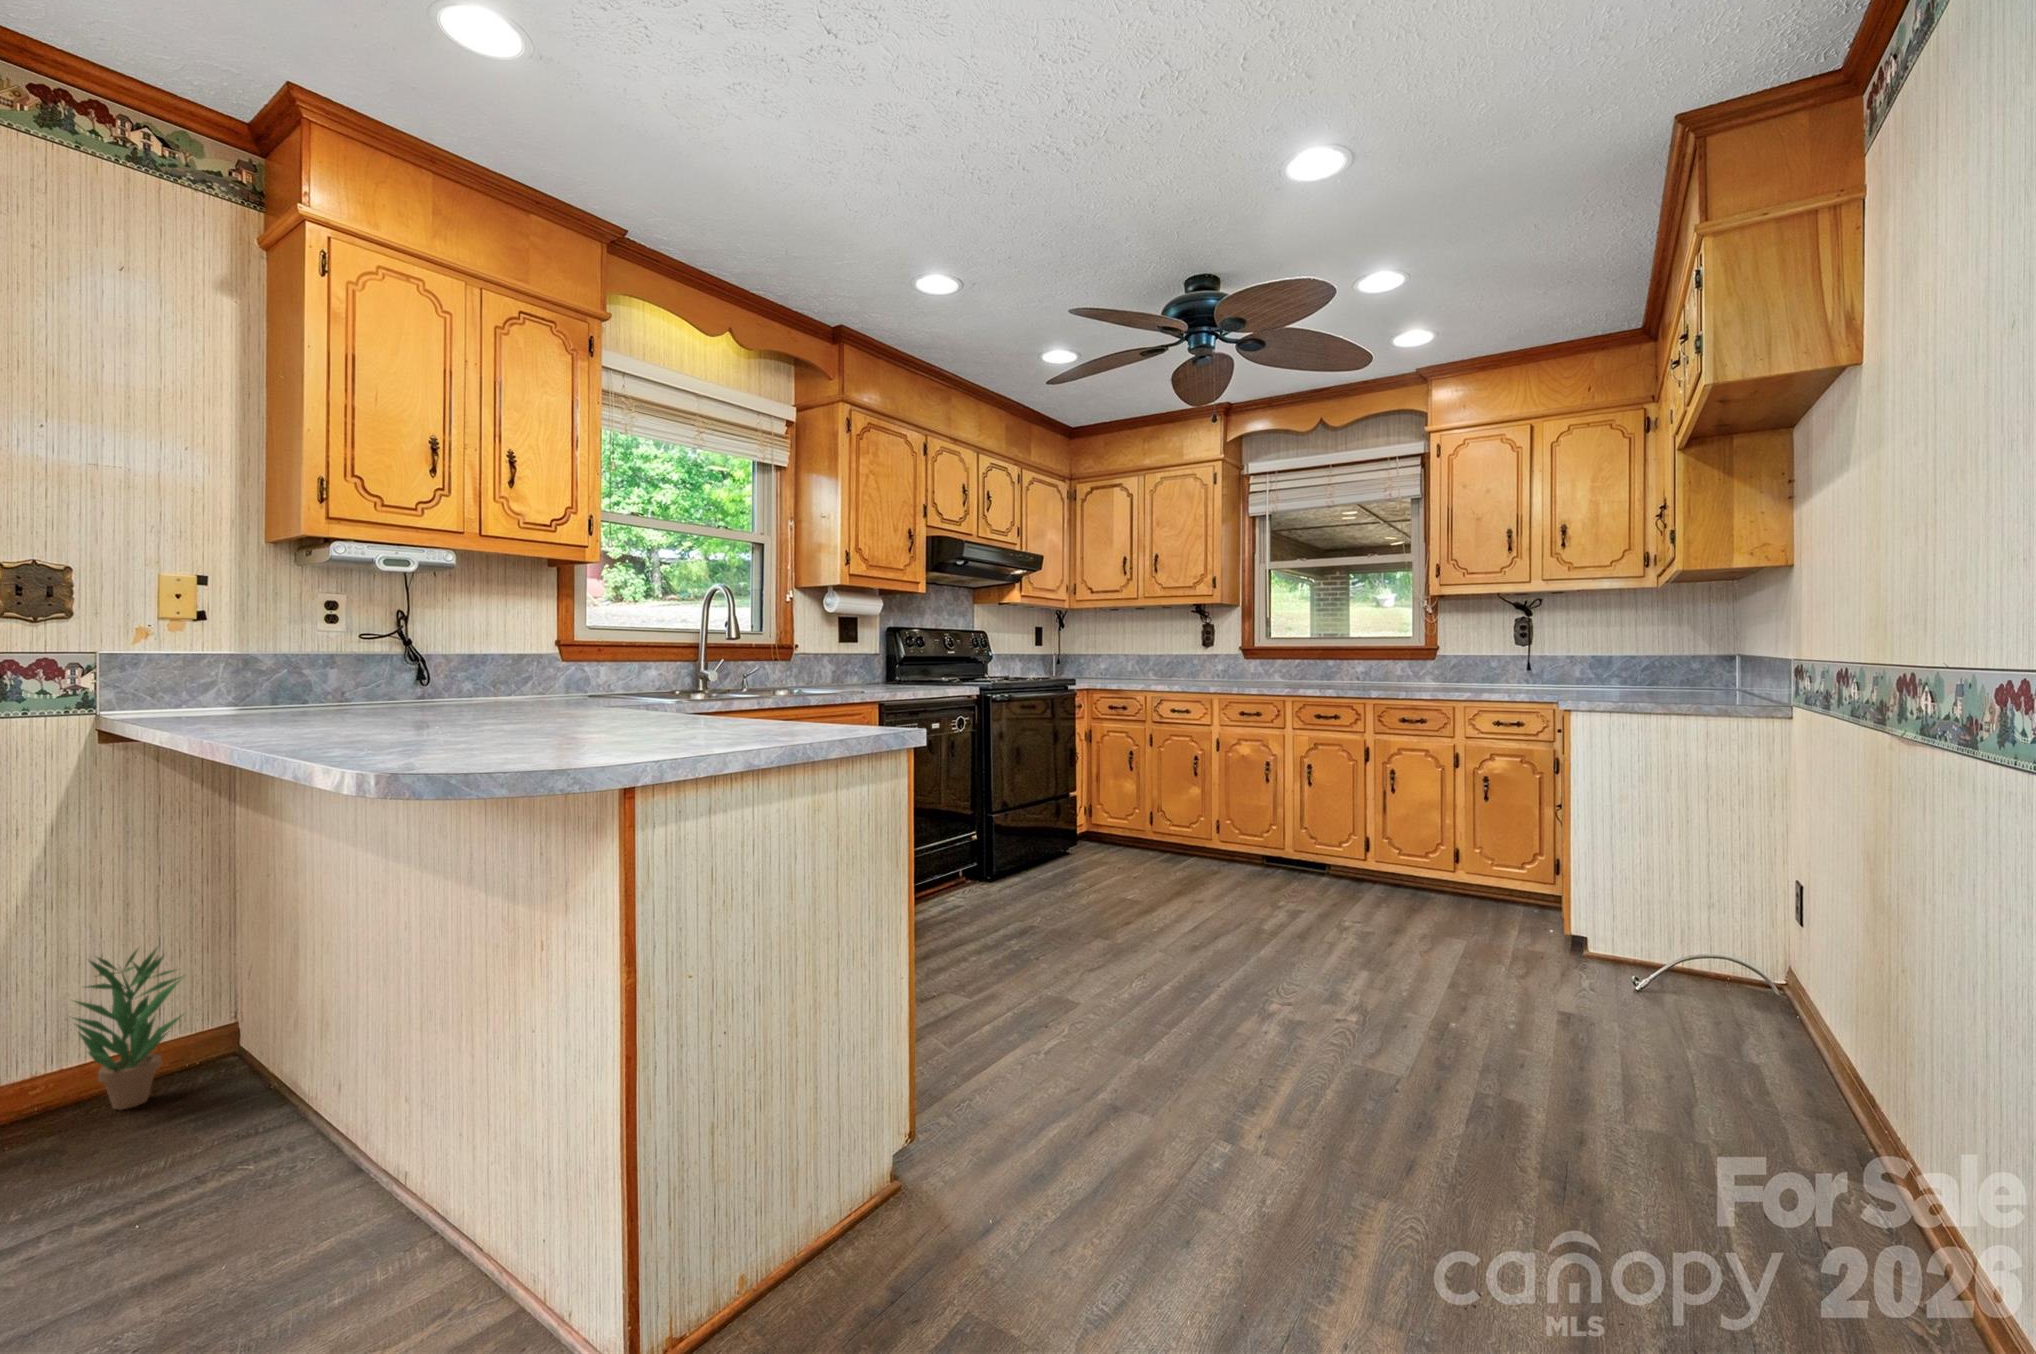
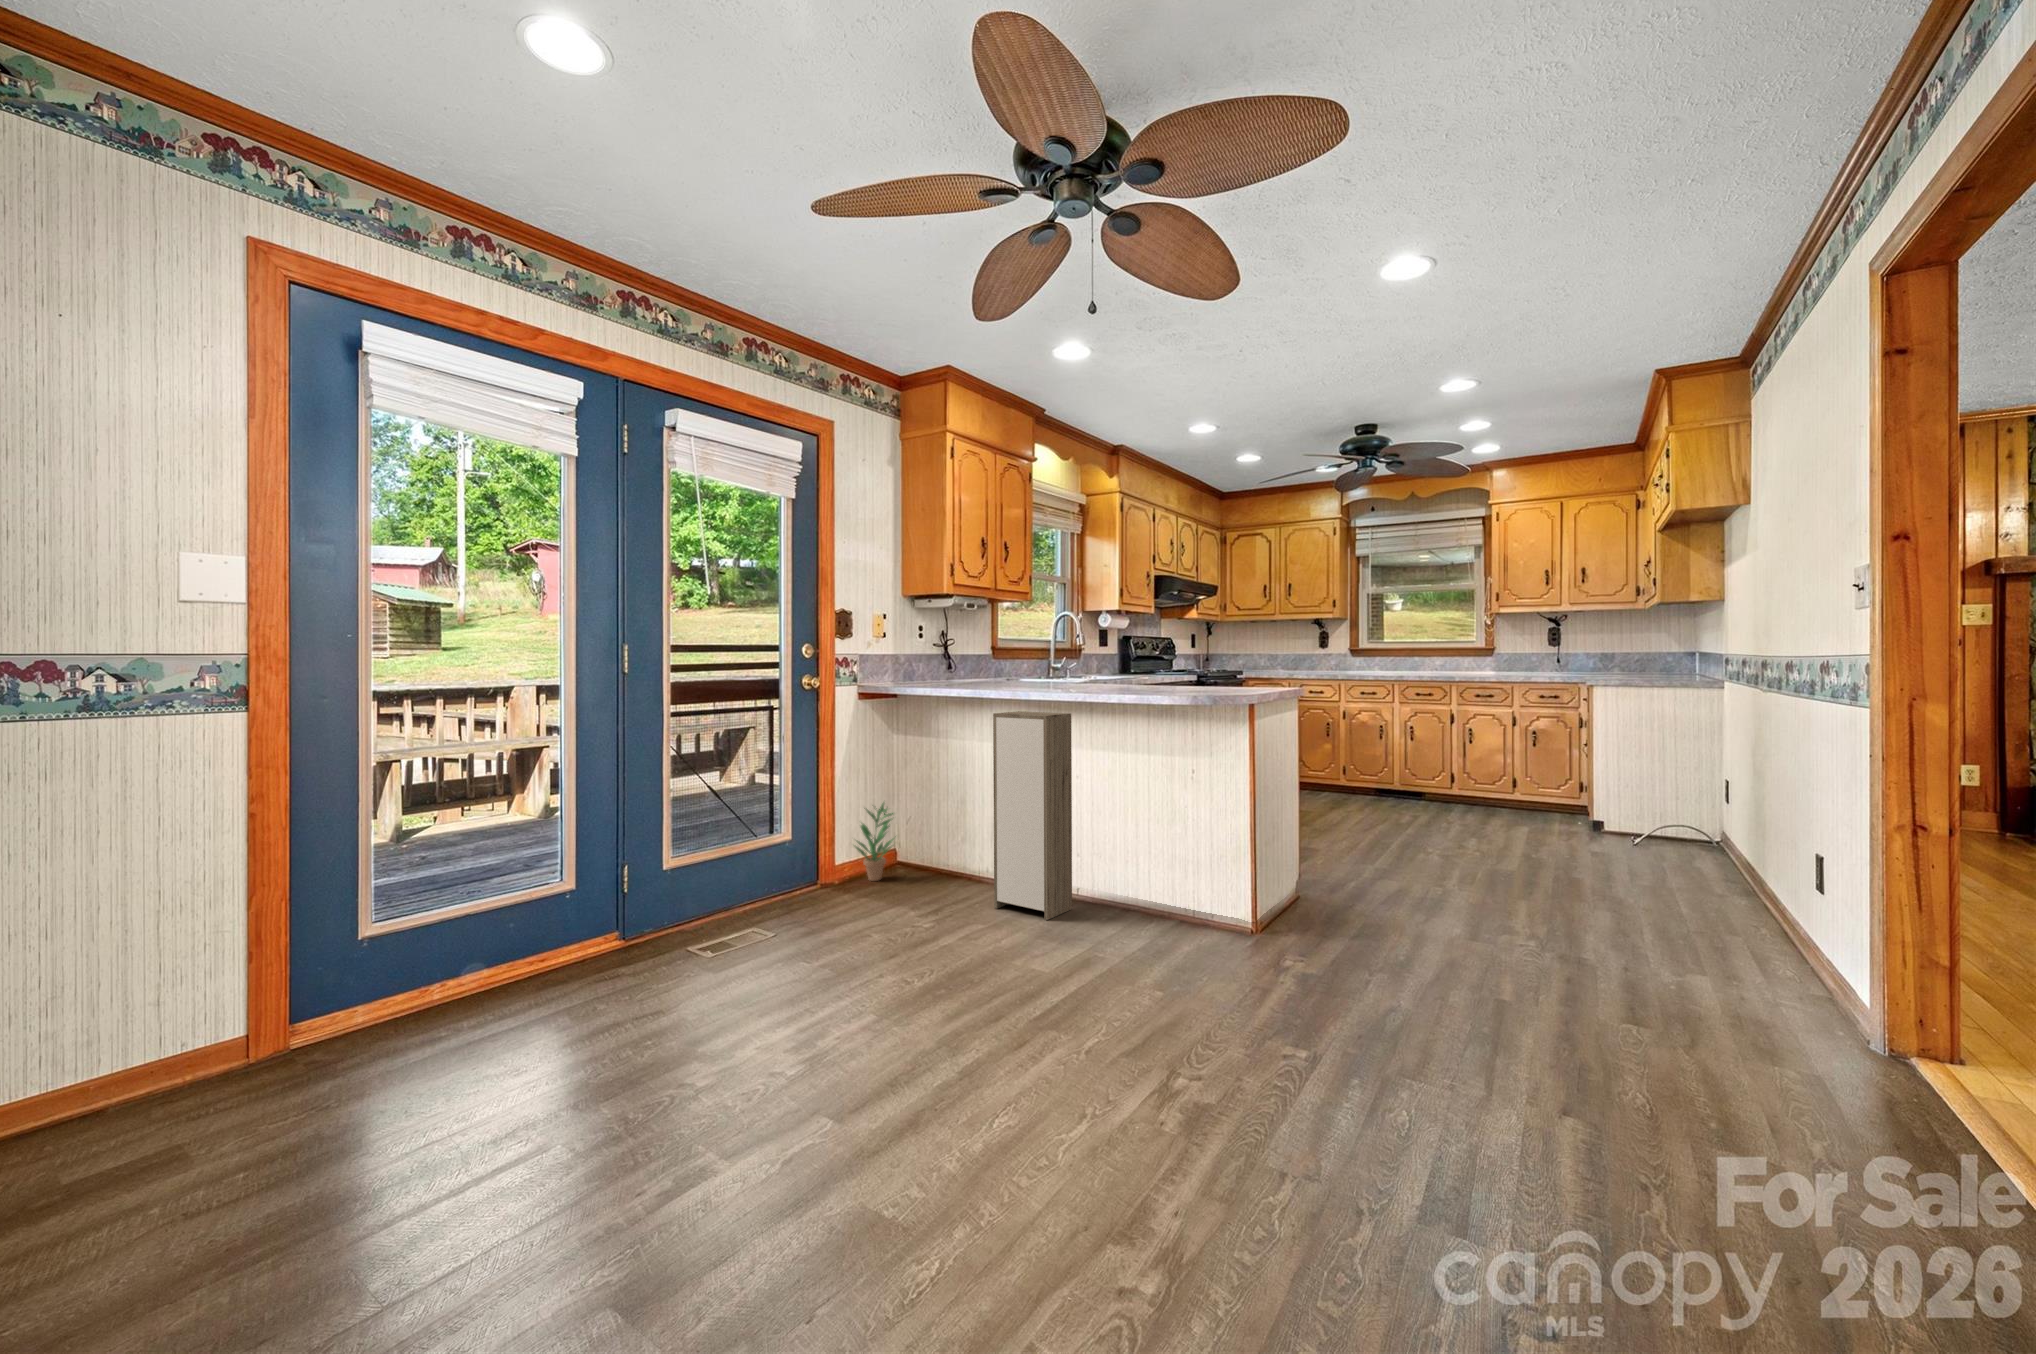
storage cabinet: none [190,776,366,1296] -> present [993,711,1072,920]

